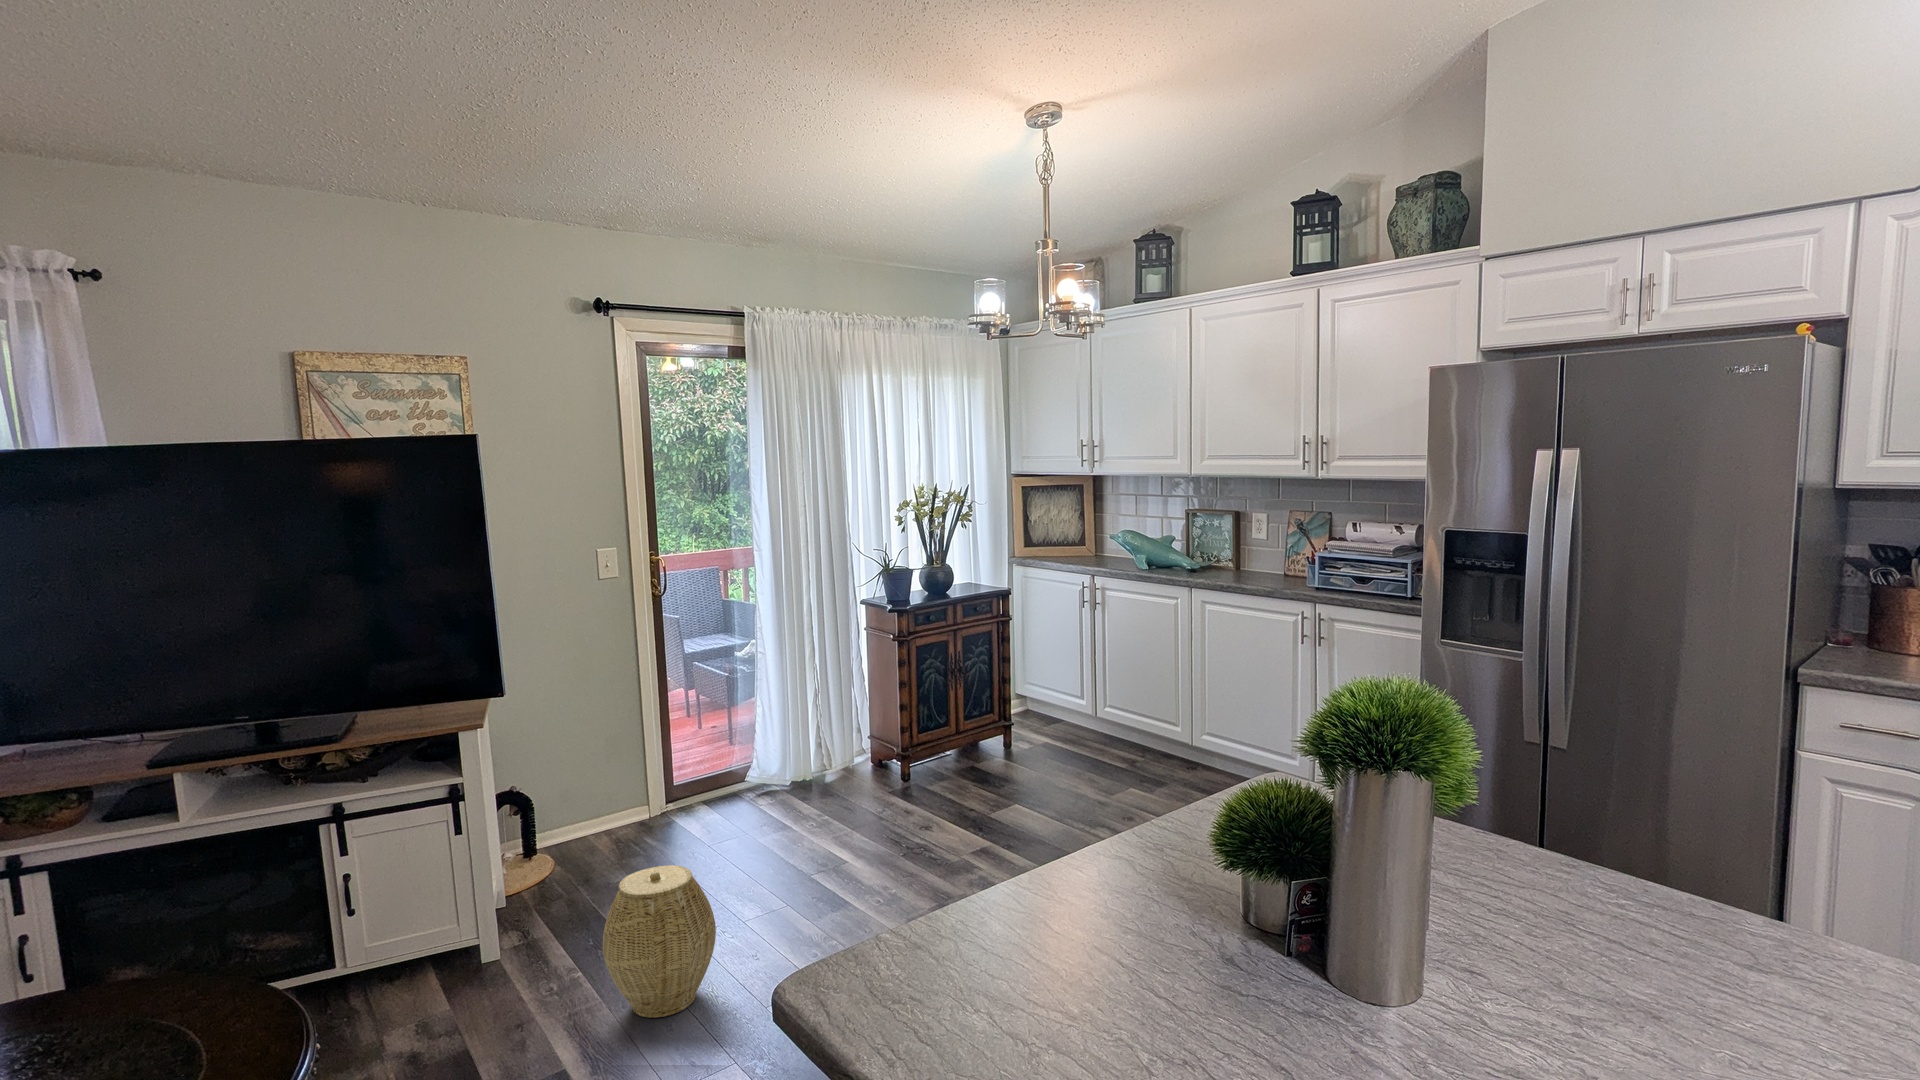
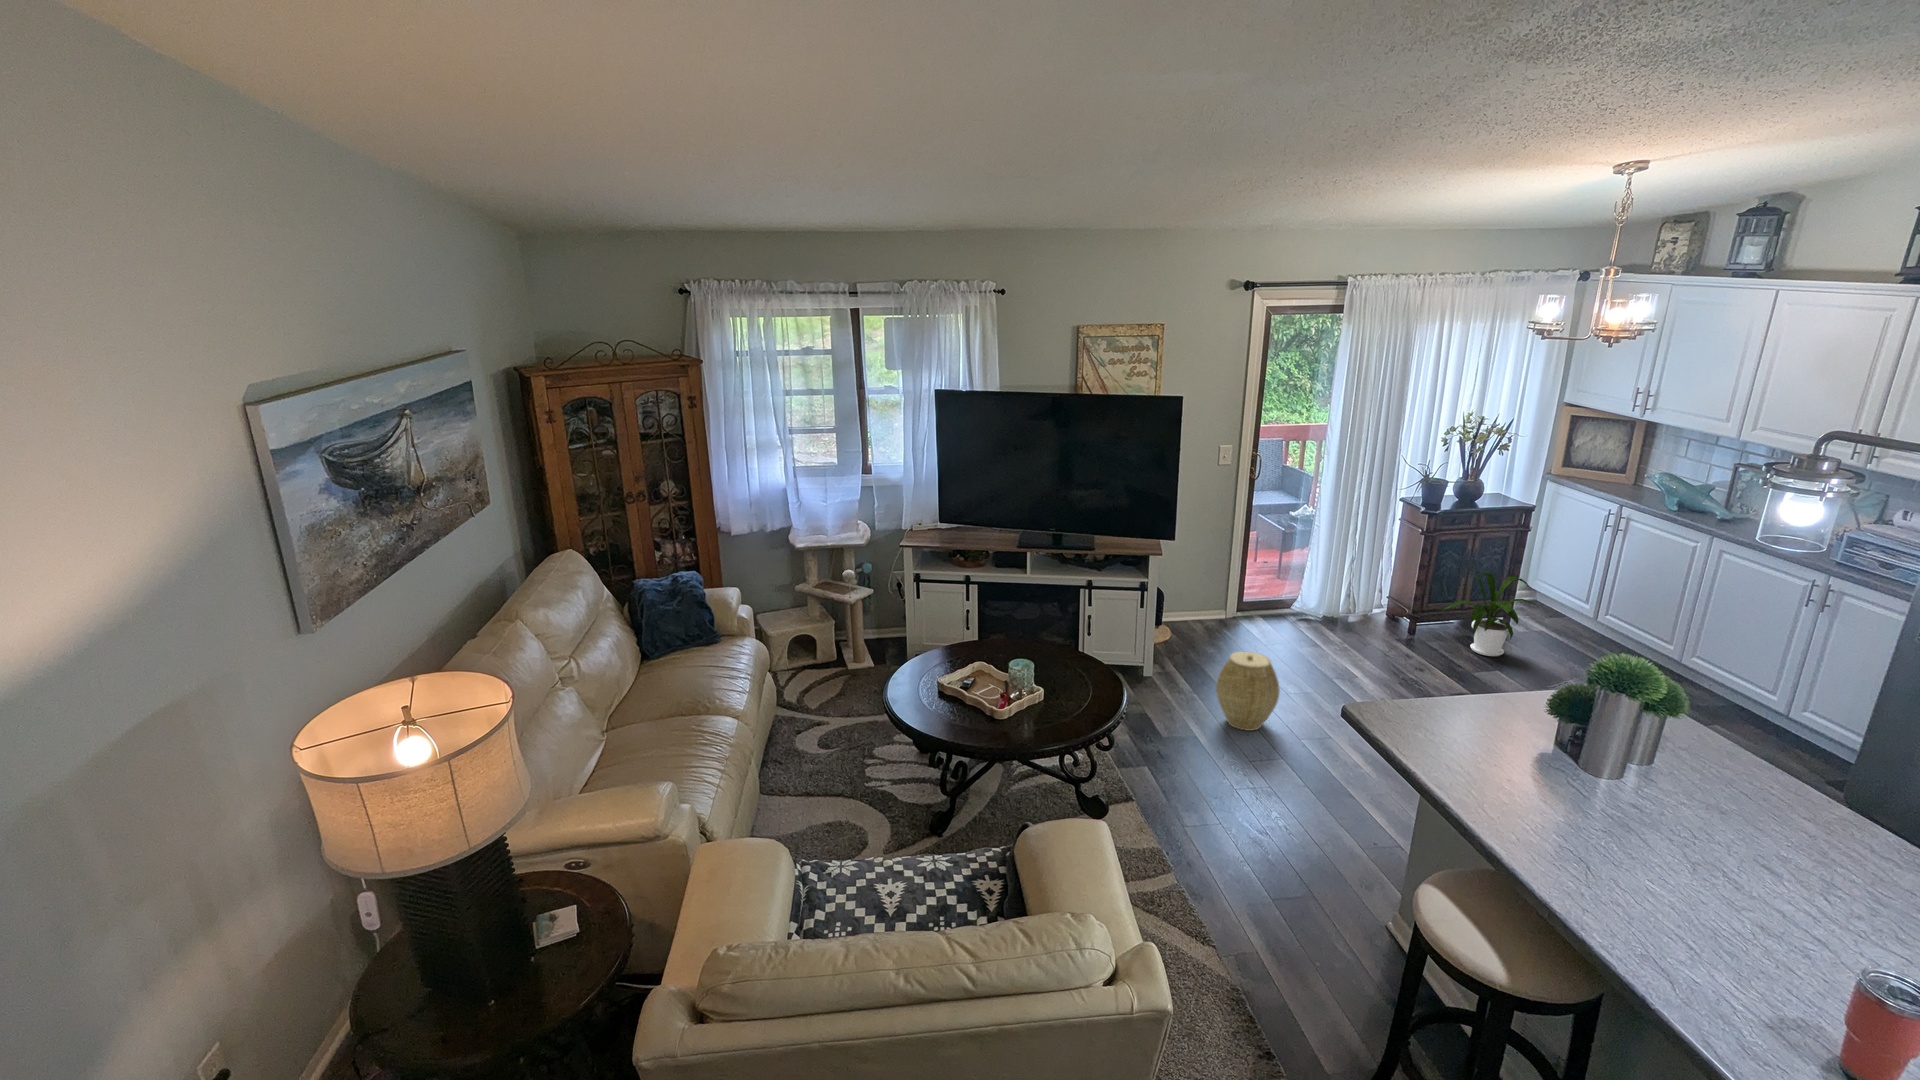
house plant: none [934,677,1040,789] -> present [1441,572,1536,656]

